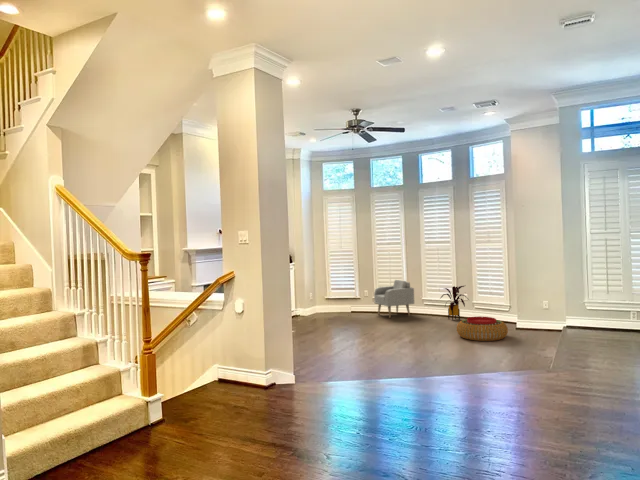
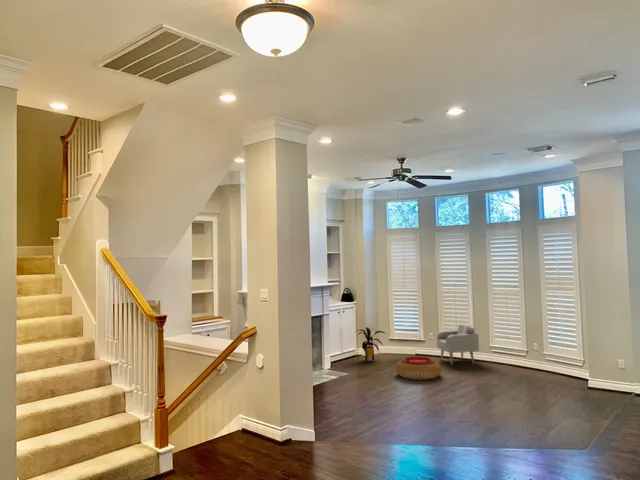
house plant: present [441,286,466,320] -> present [358,327,385,361]
pouf: present [457,317,508,341] -> present [396,357,441,380]

